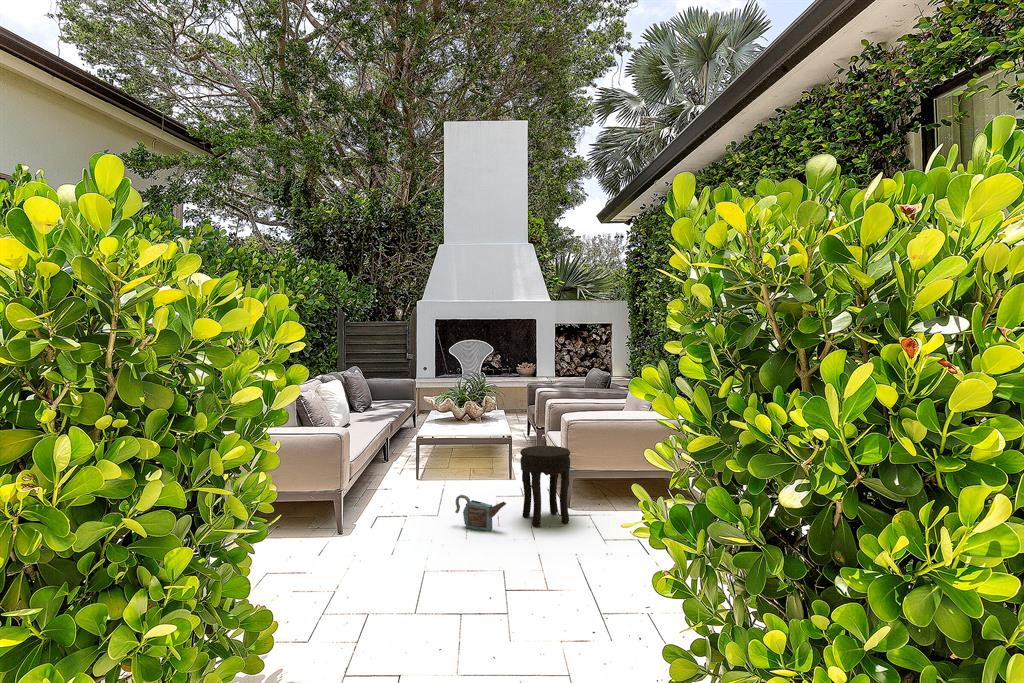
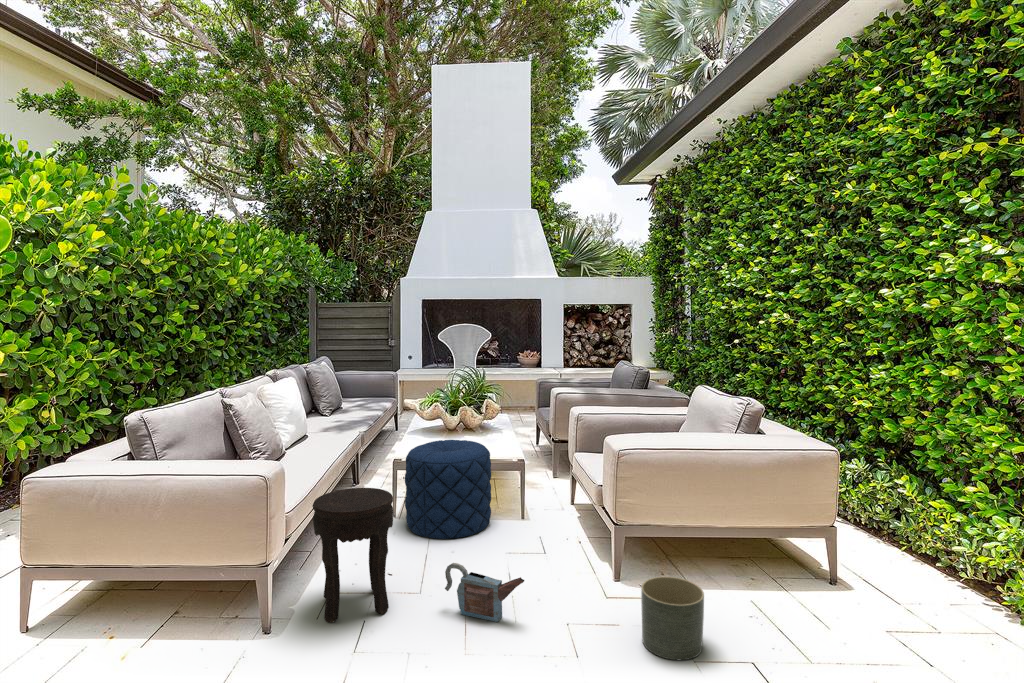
pouf: none [426,424,488,492] -> present [405,440,491,539]
side table: present [520,446,570,527] -> present [313,488,393,623]
planter: none [579,500,618,547] -> present [641,577,704,660]

